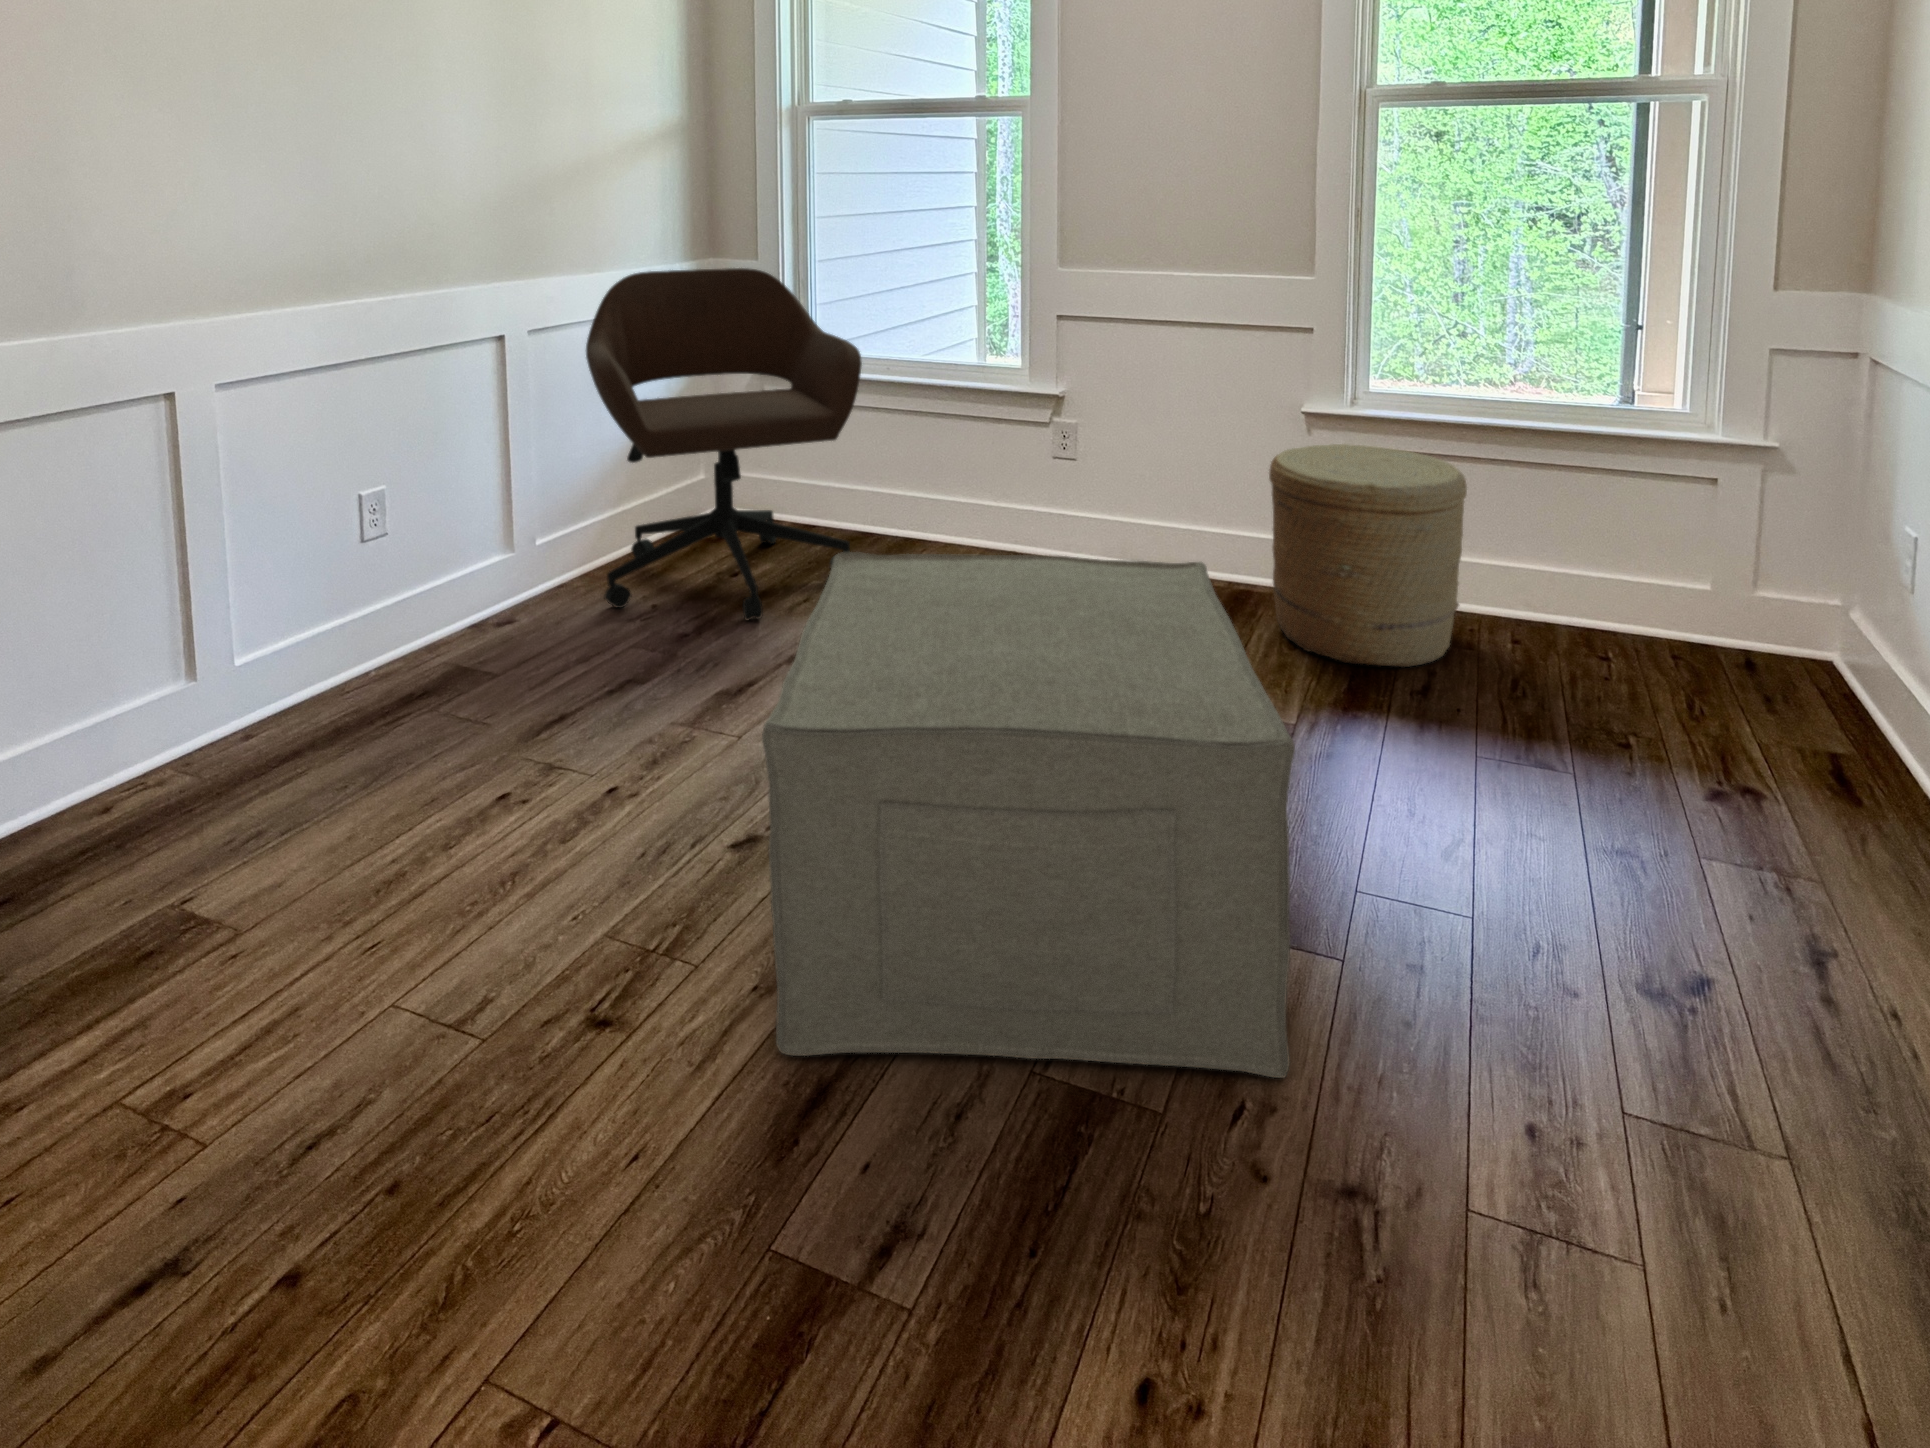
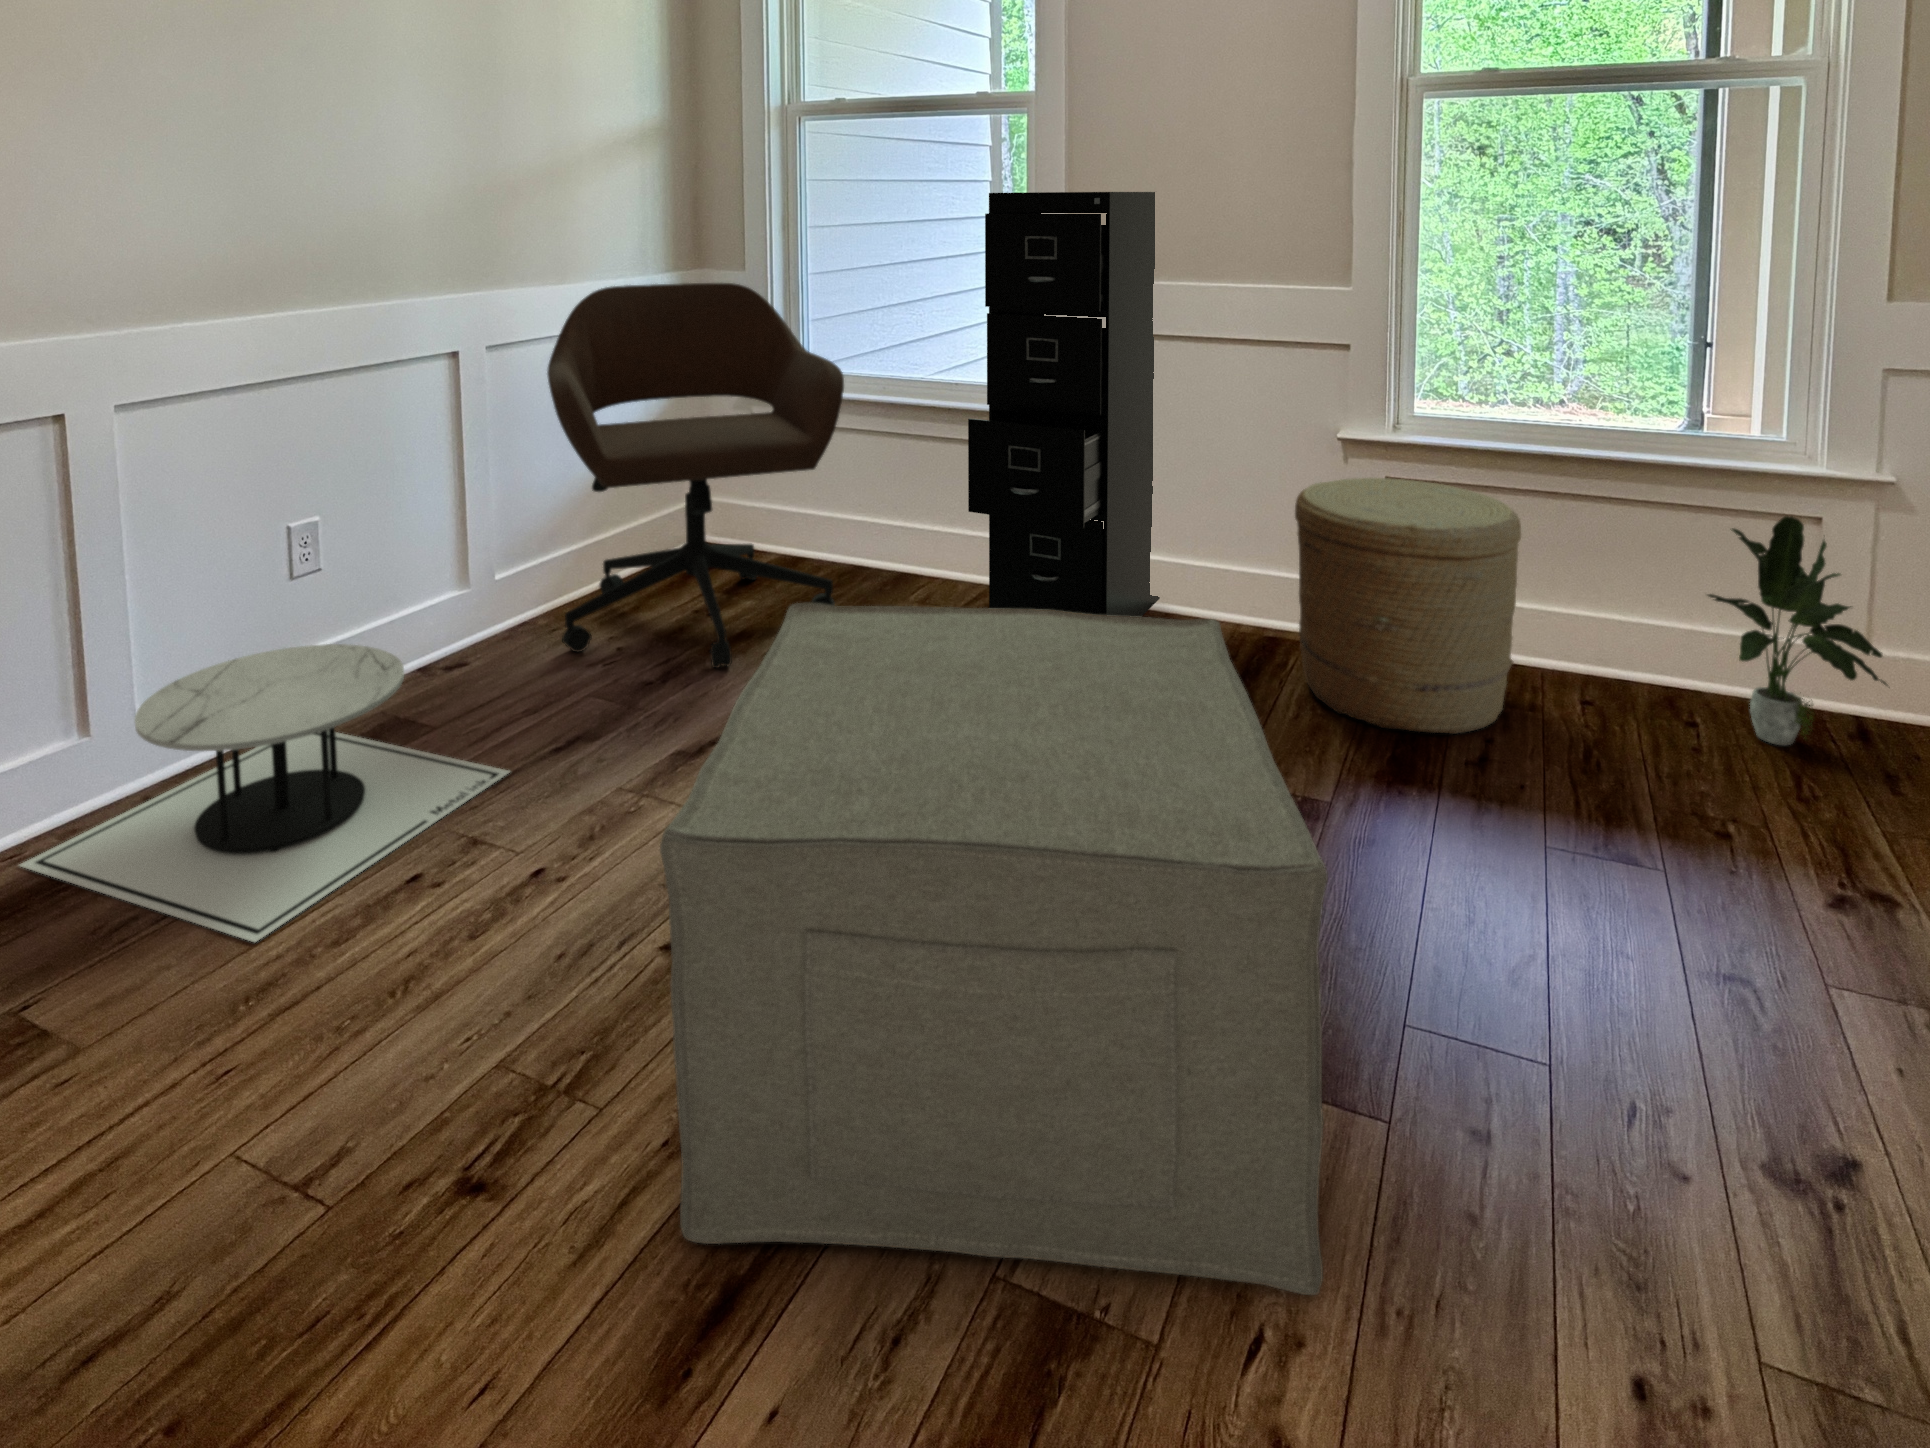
filing cabinet: none [976,185,1153,602] -> present [968,192,1160,617]
potted plant: none [1623,473,1776,672] -> present [1708,516,1887,745]
side table: none [146,598,576,848] -> present [20,644,509,942]

